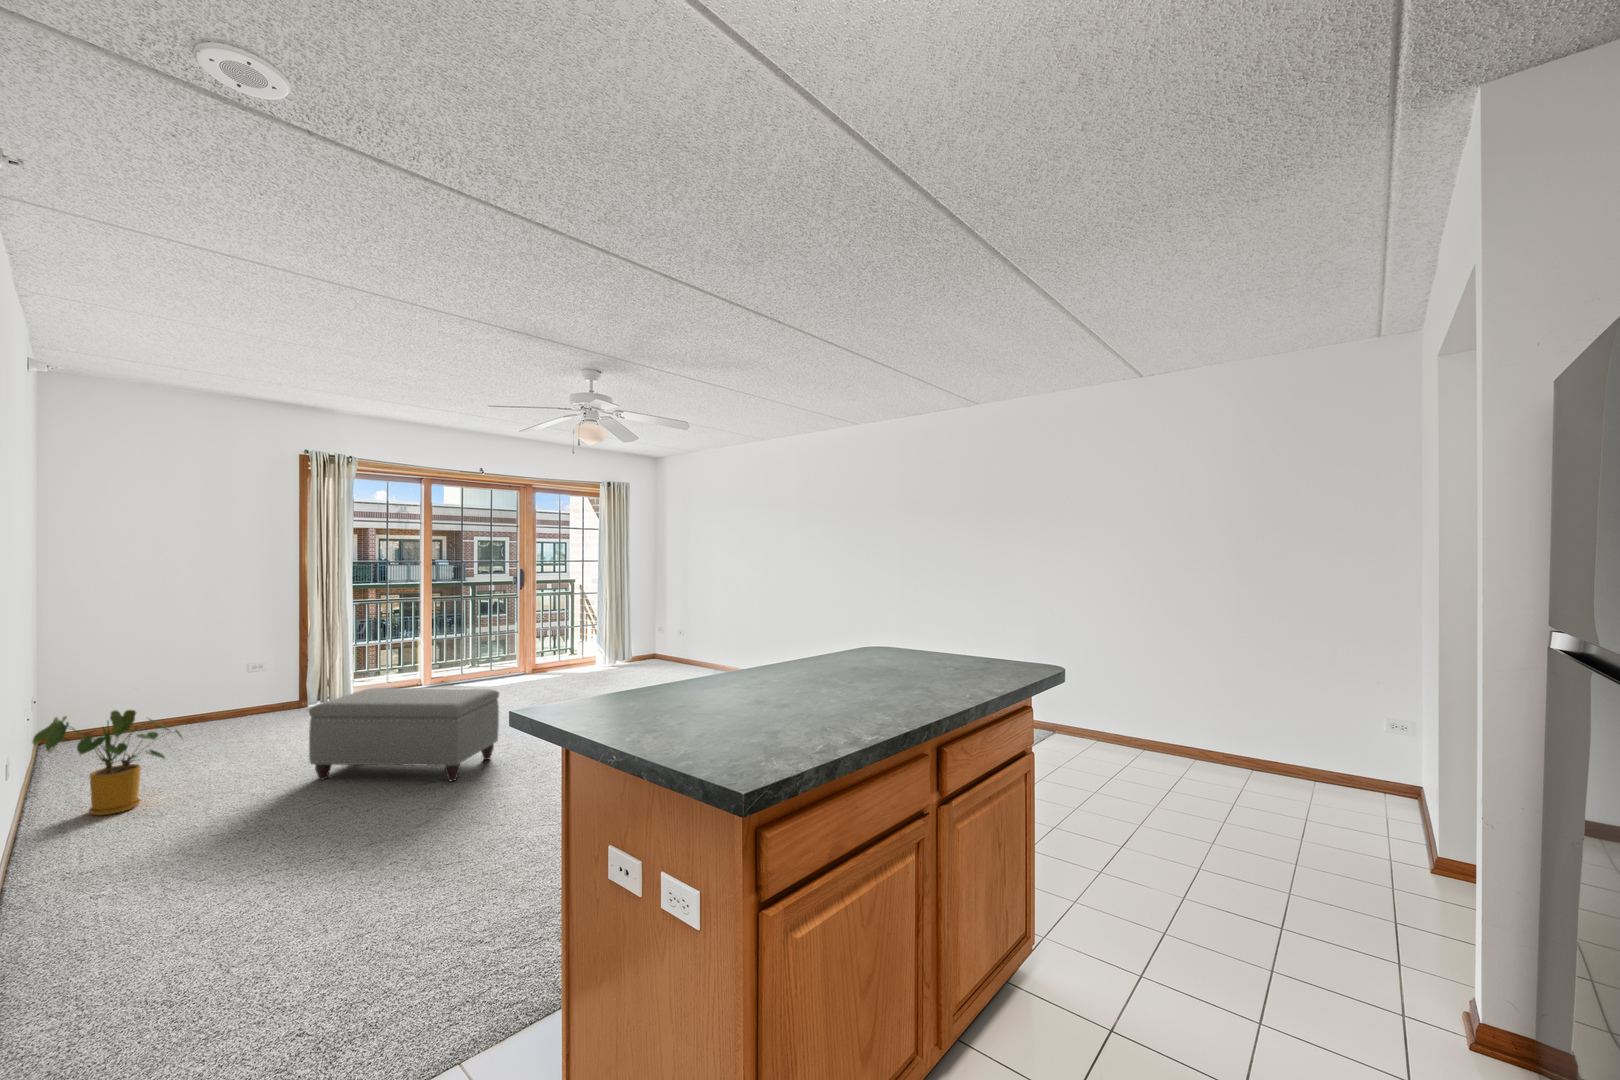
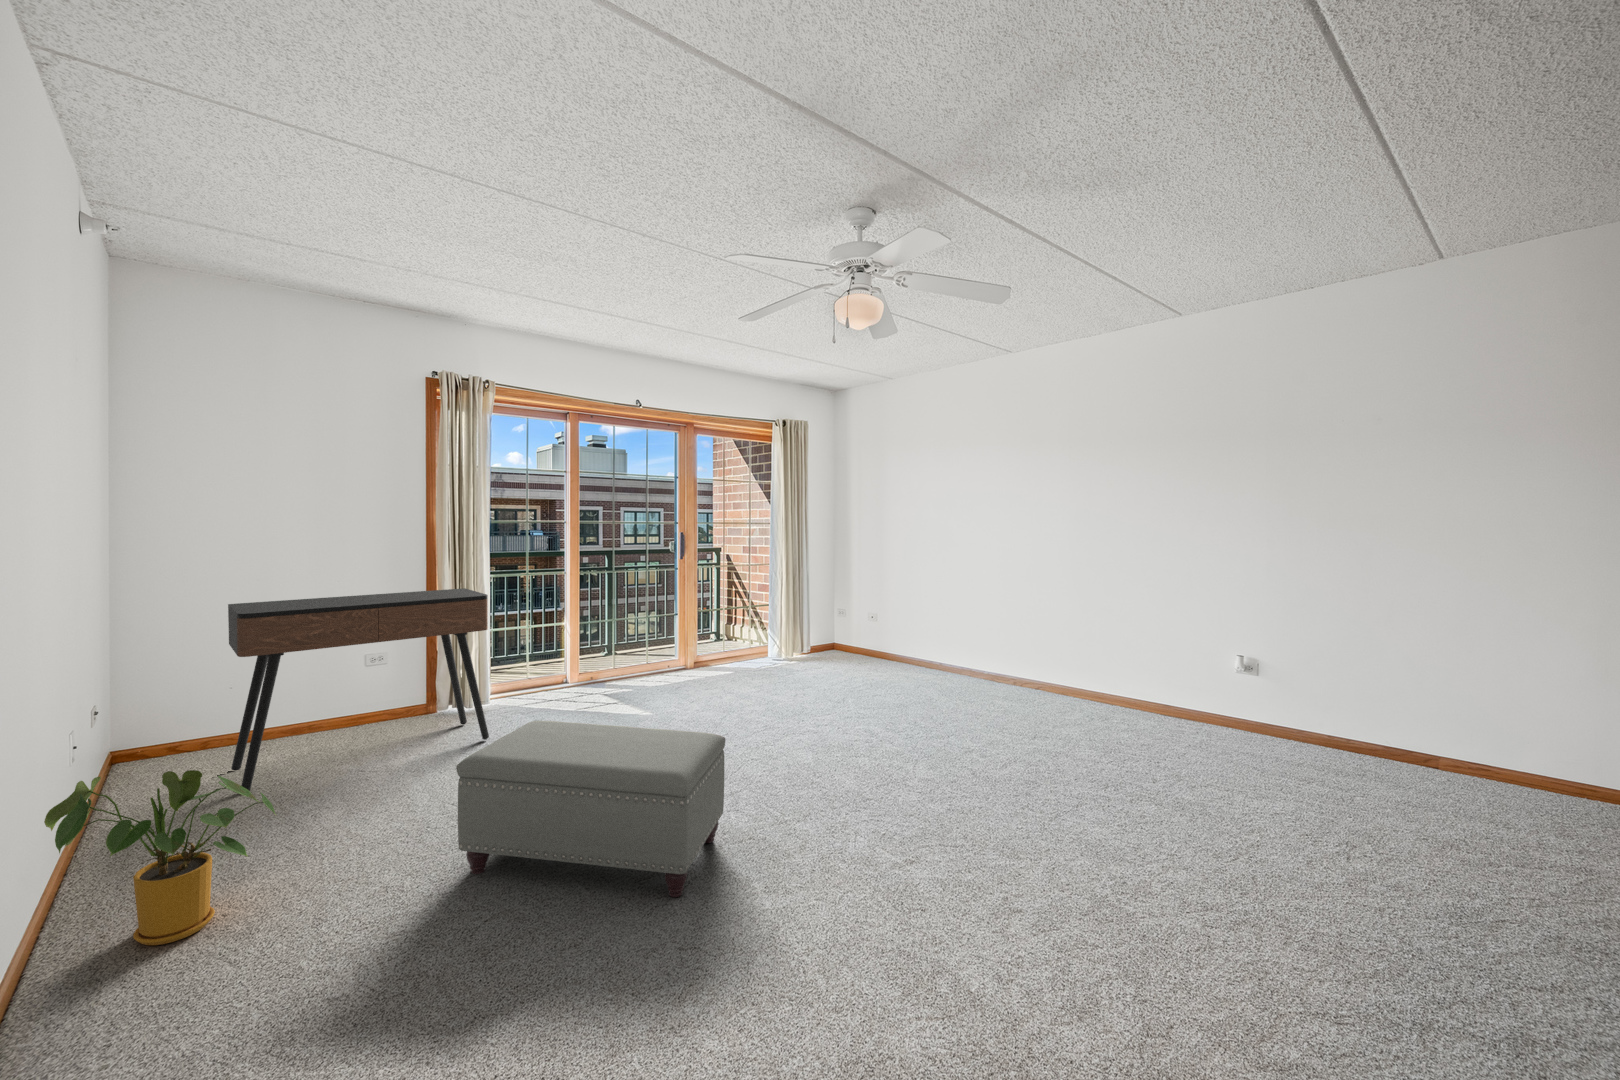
console table: none [138,611,346,754] -> present [228,588,489,791]

